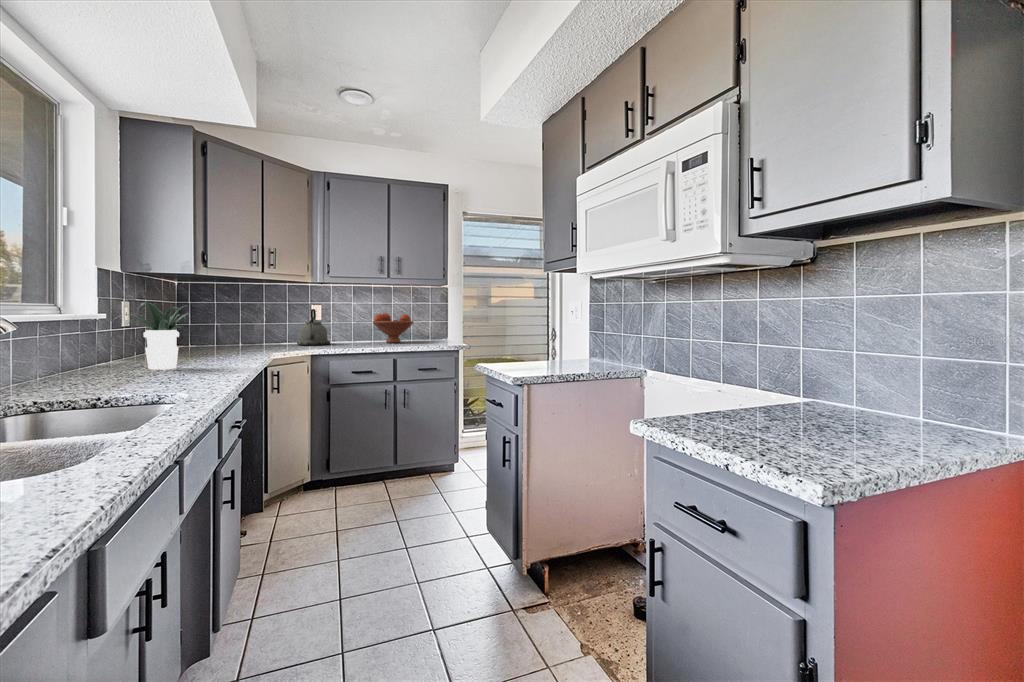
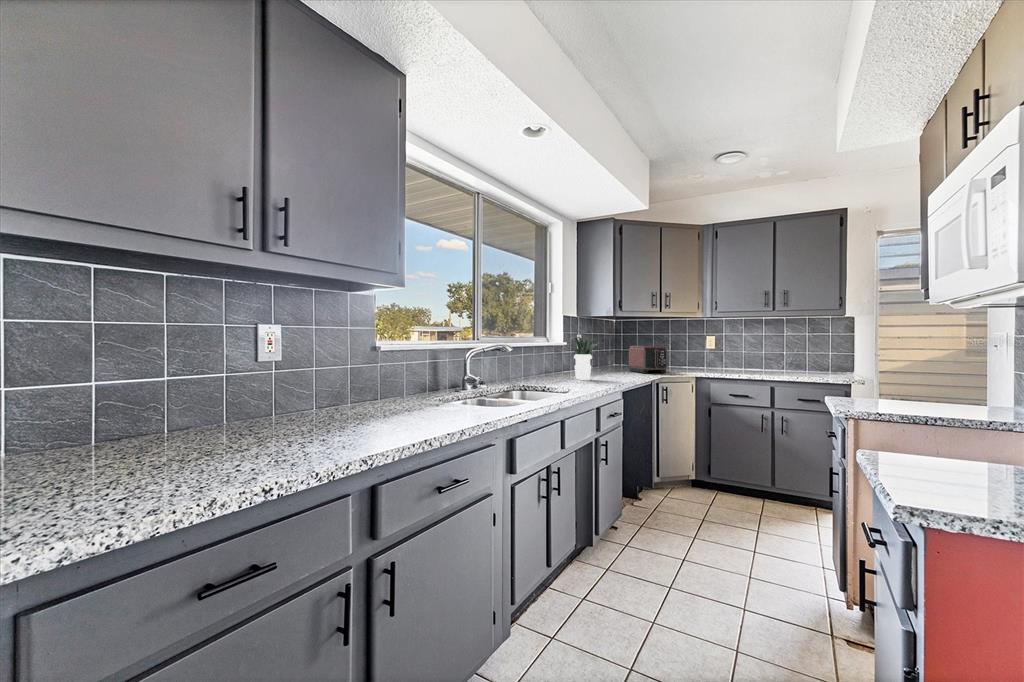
kettle: present [297,309,330,345] -> none [692,340,720,370]
fruit bowl: present [373,313,414,343] -> none [759,343,804,371]
toaster: none [217,317,278,354] -> present [629,346,668,373]

